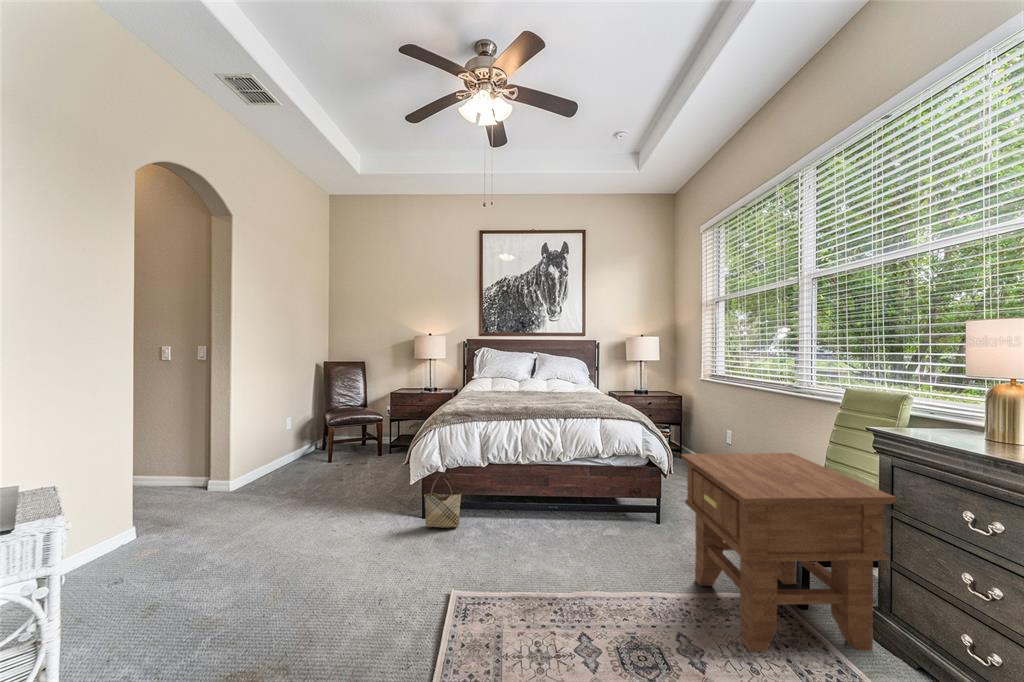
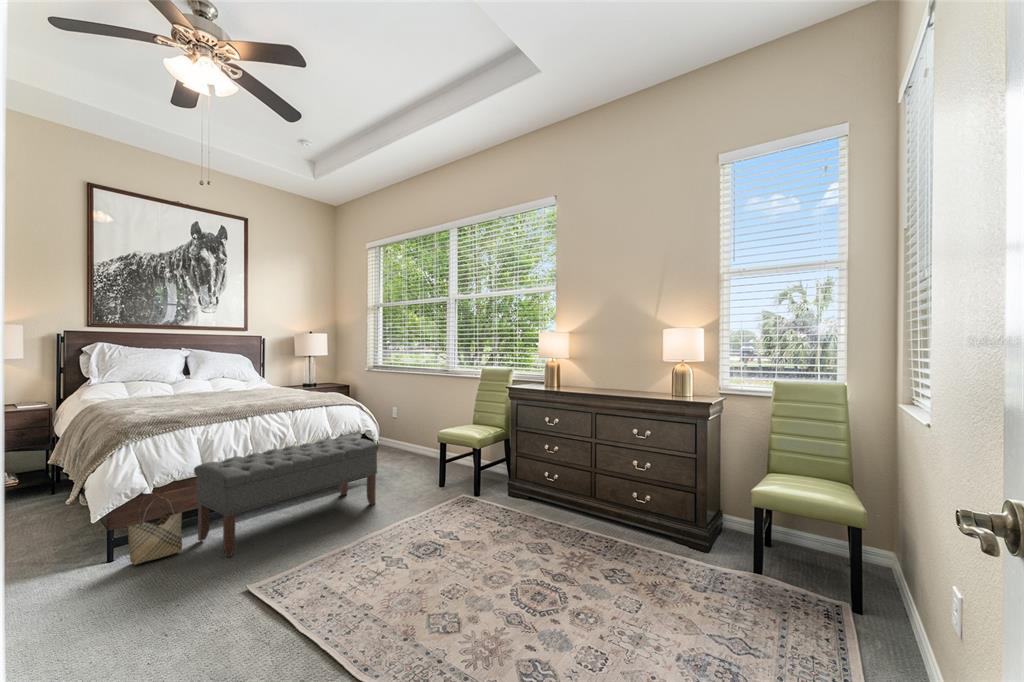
bench: none [471,453,636,545] -> present [194,436,379,557]
side table: present [681,453,896,652] -> none [431,409,561,534]

